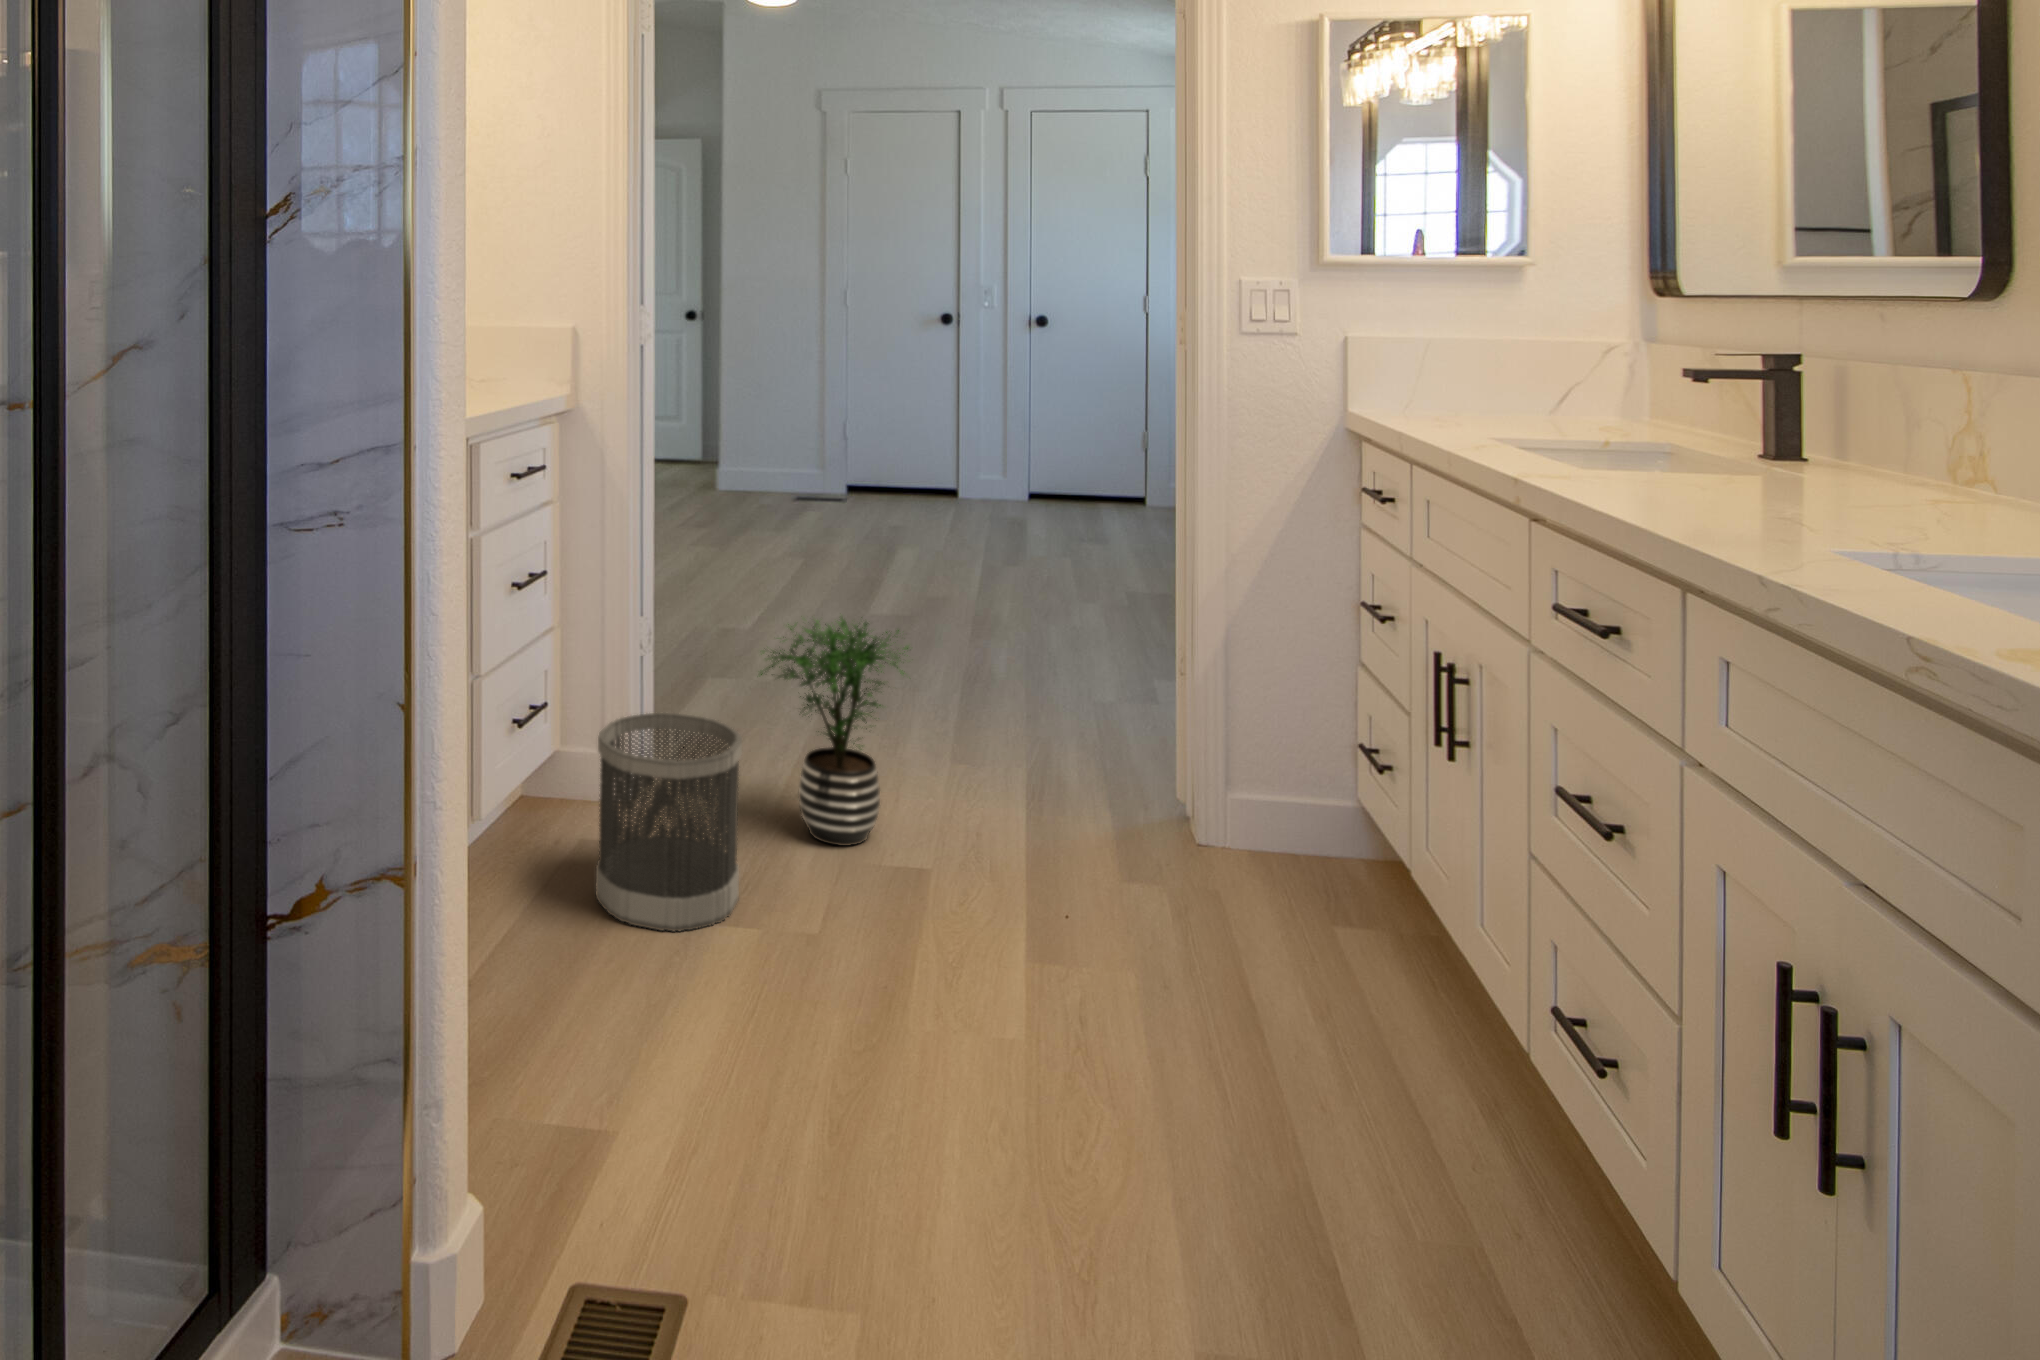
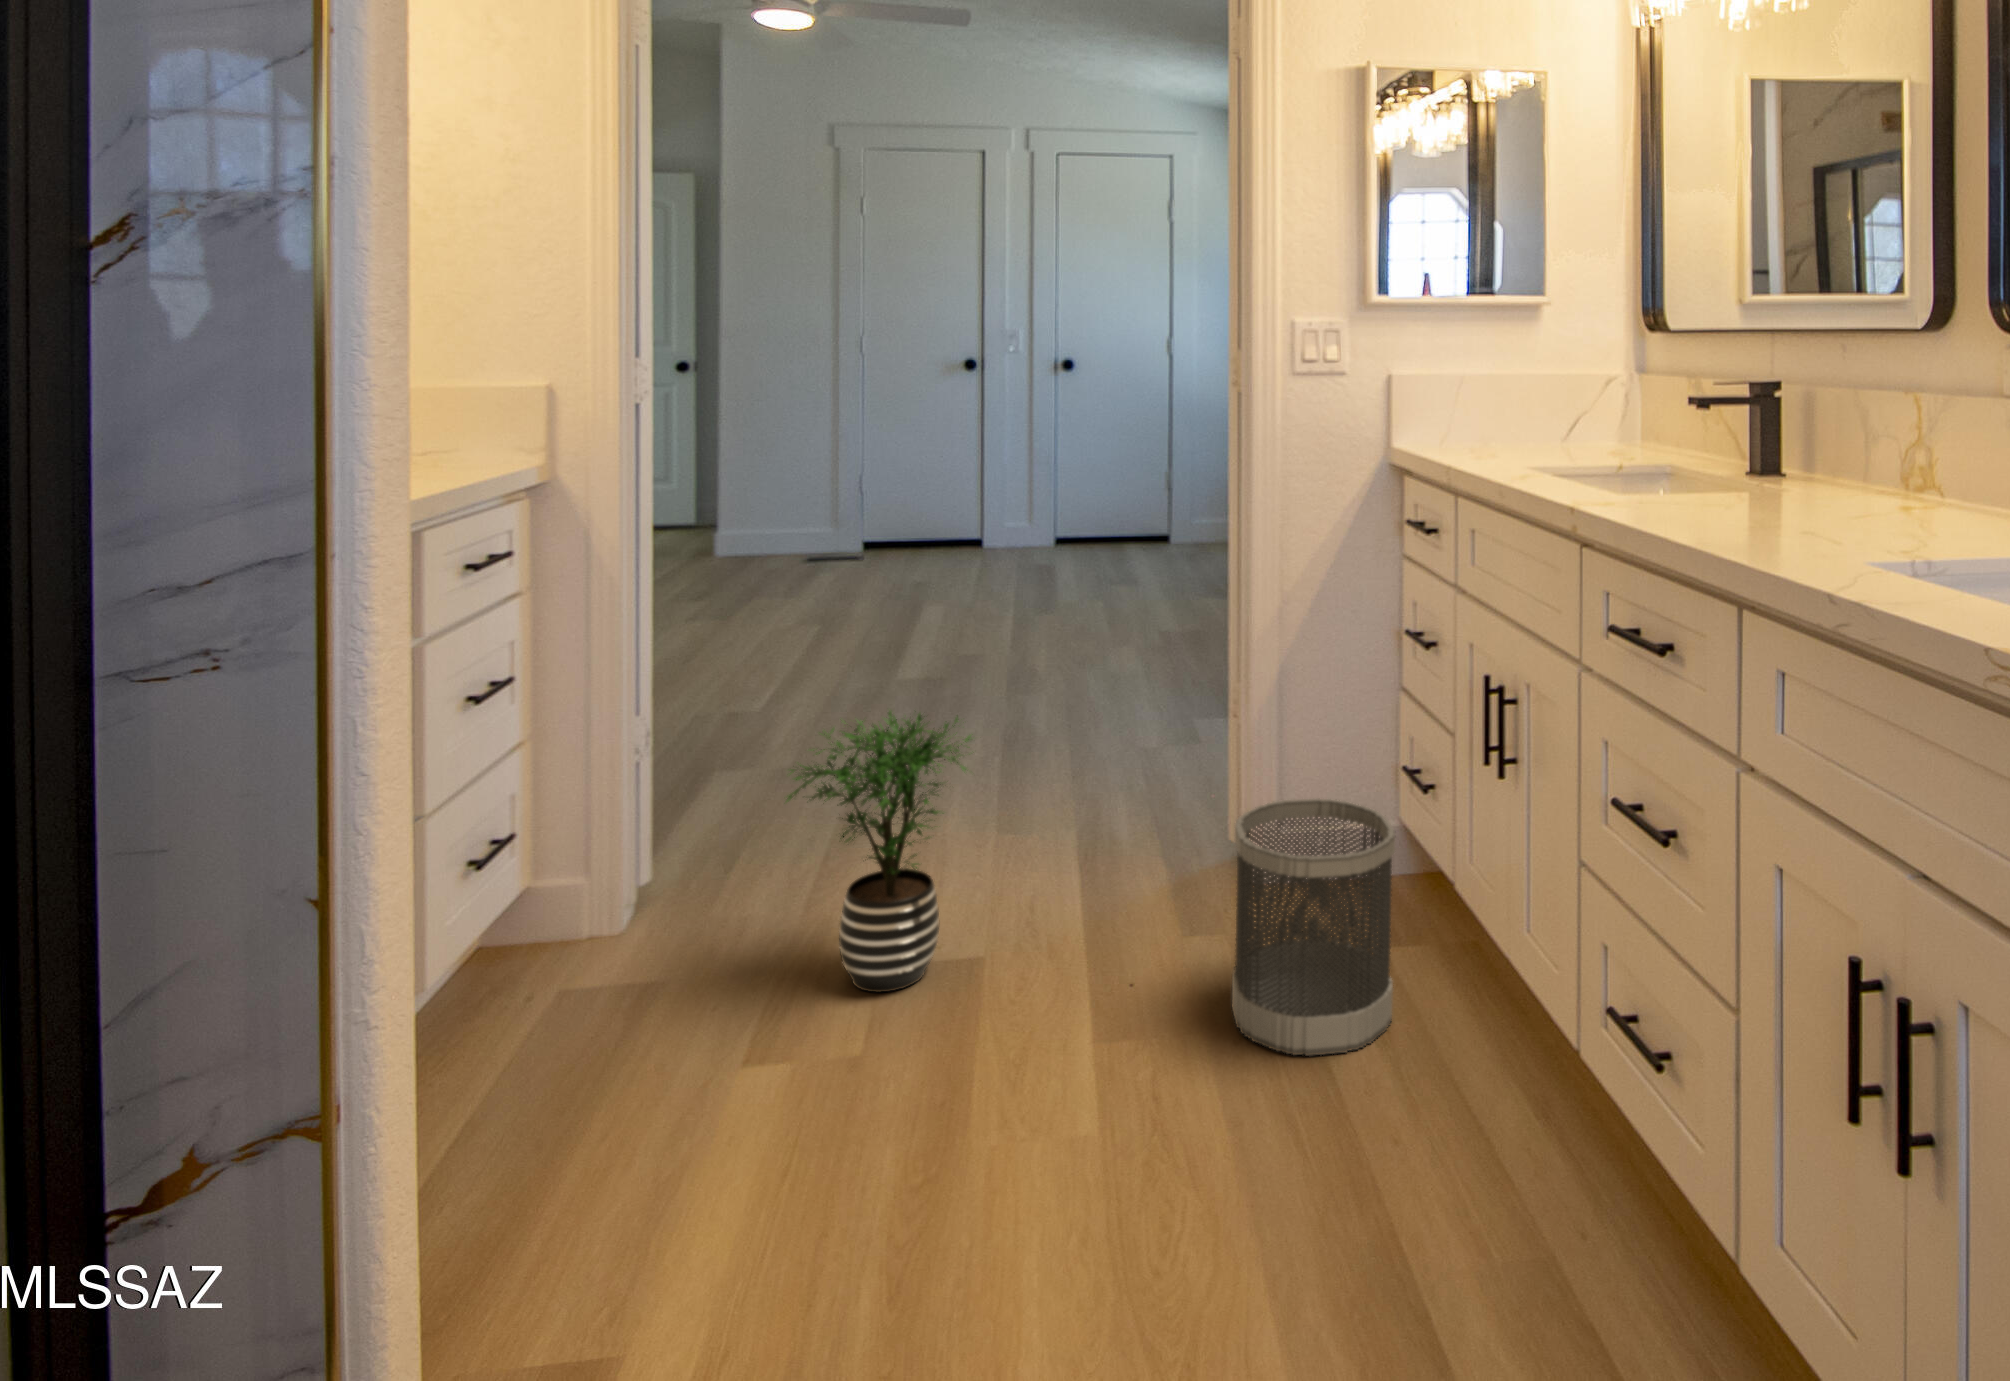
wastebasket: present [596,713,742,932] -> present [1232,799,1395,1056]

